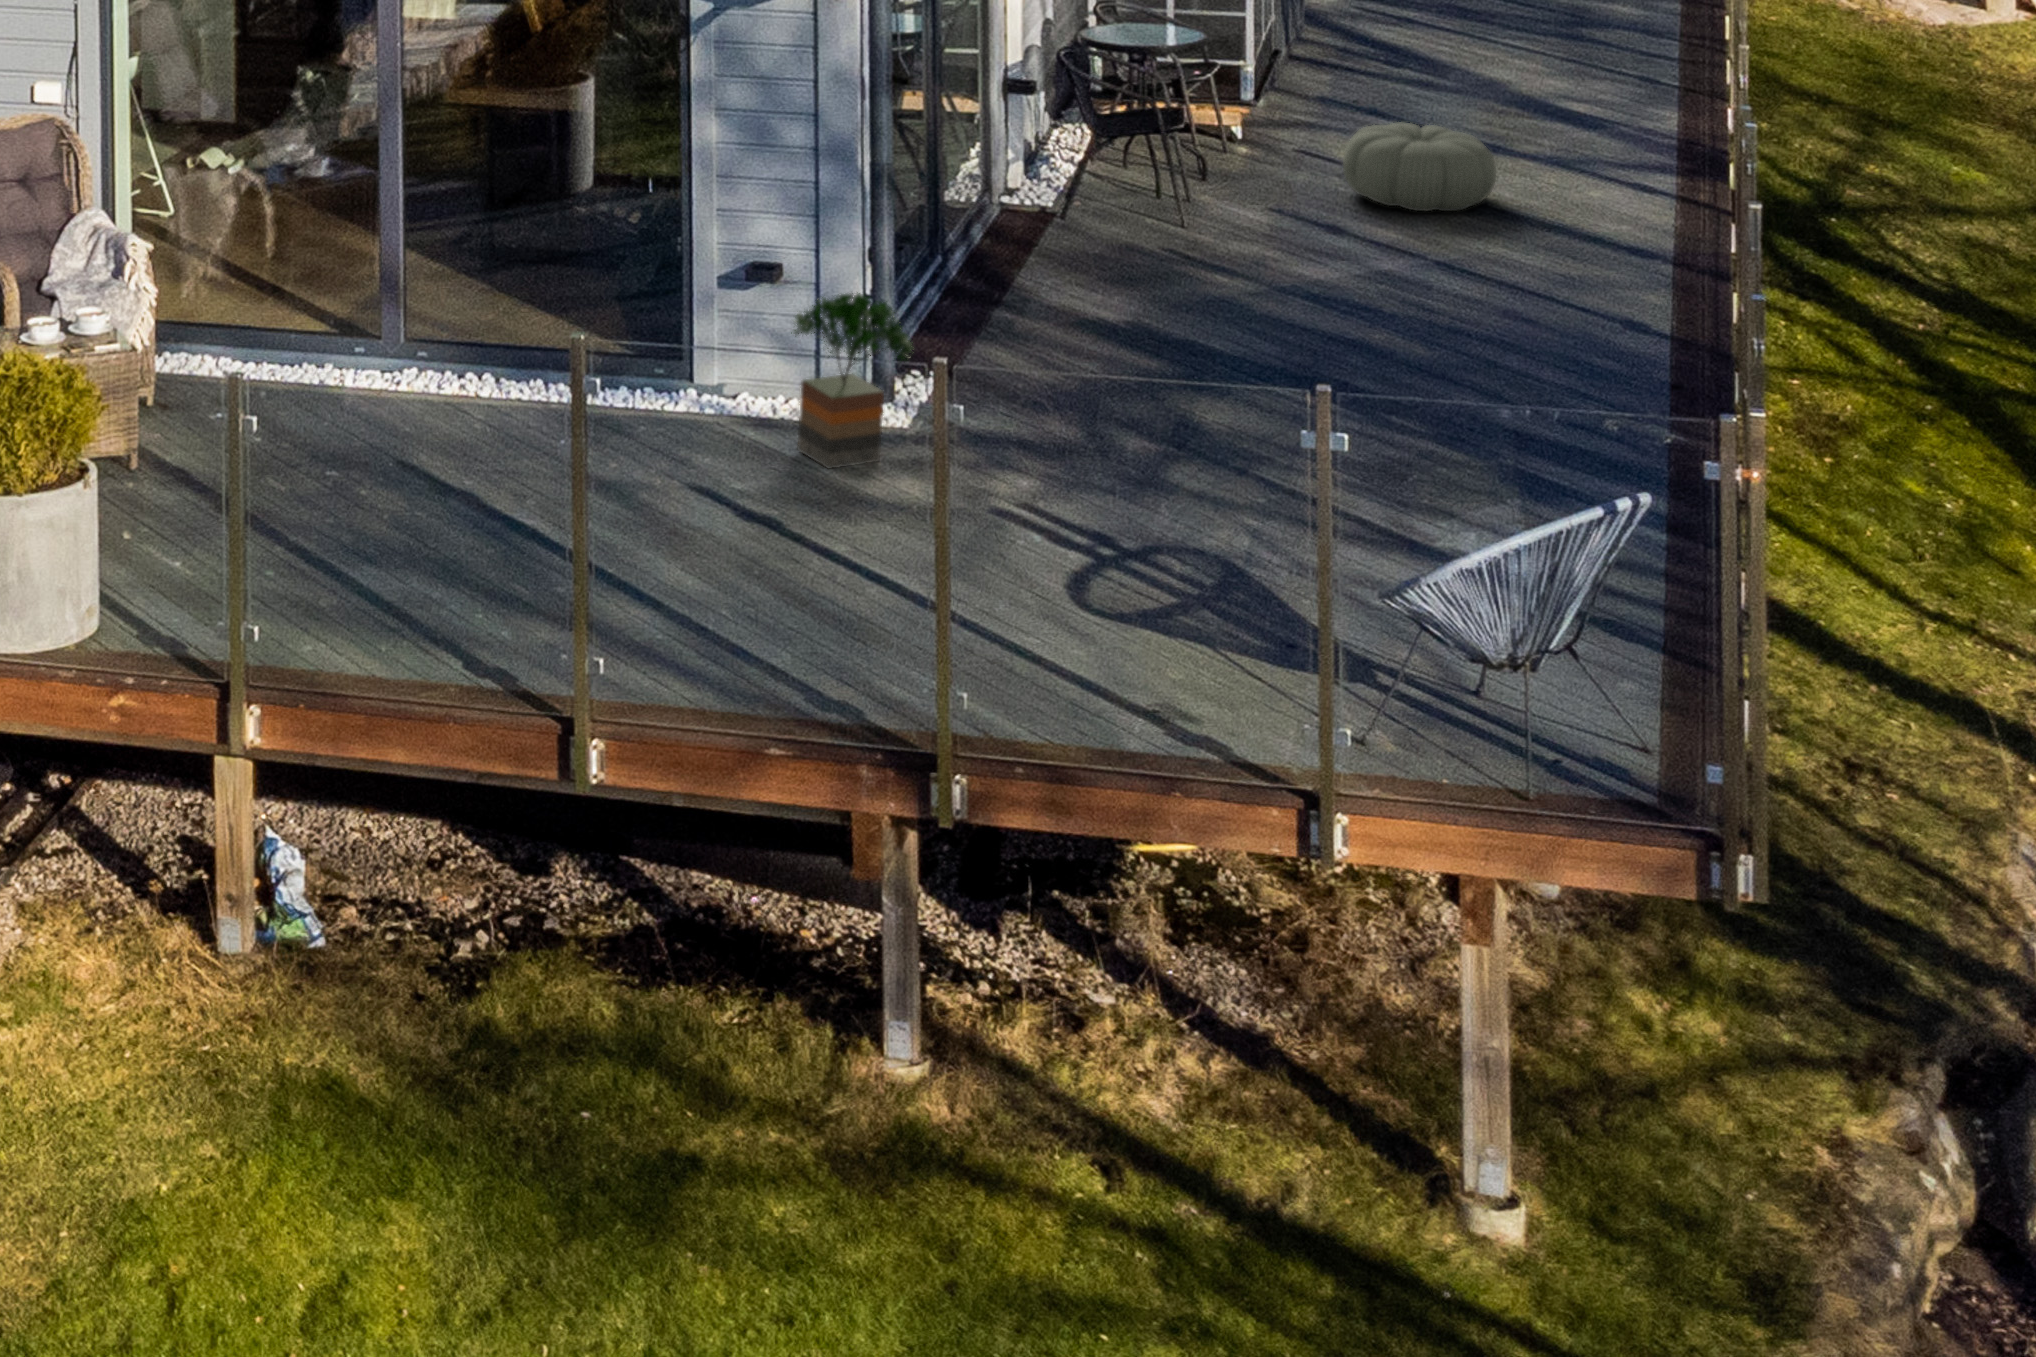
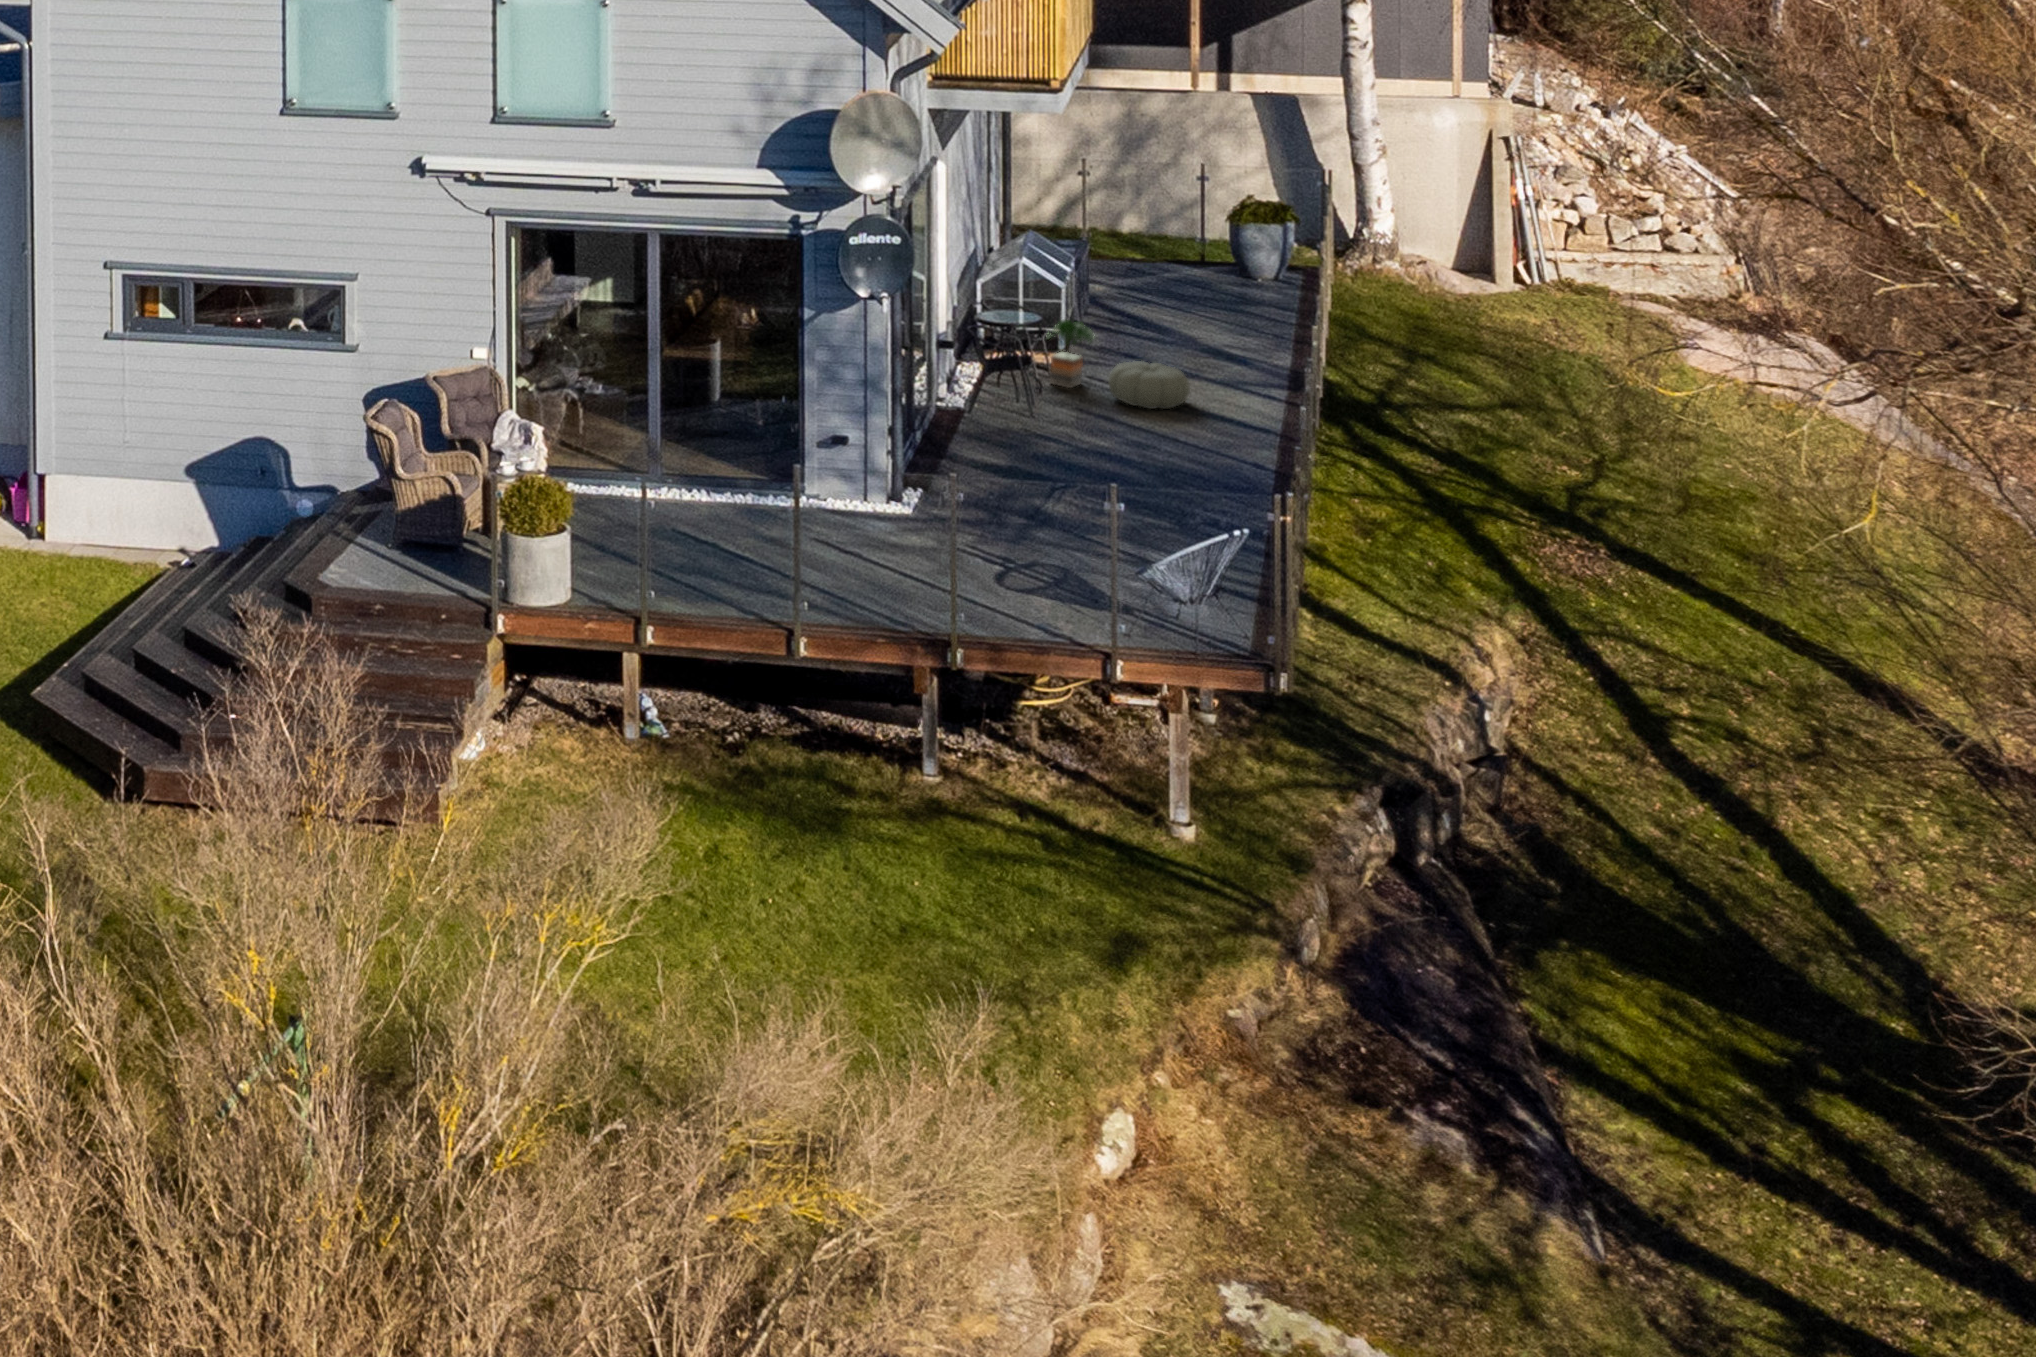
potted tree: present [791,292,913,468] -> present [1047,320,1094,388]

